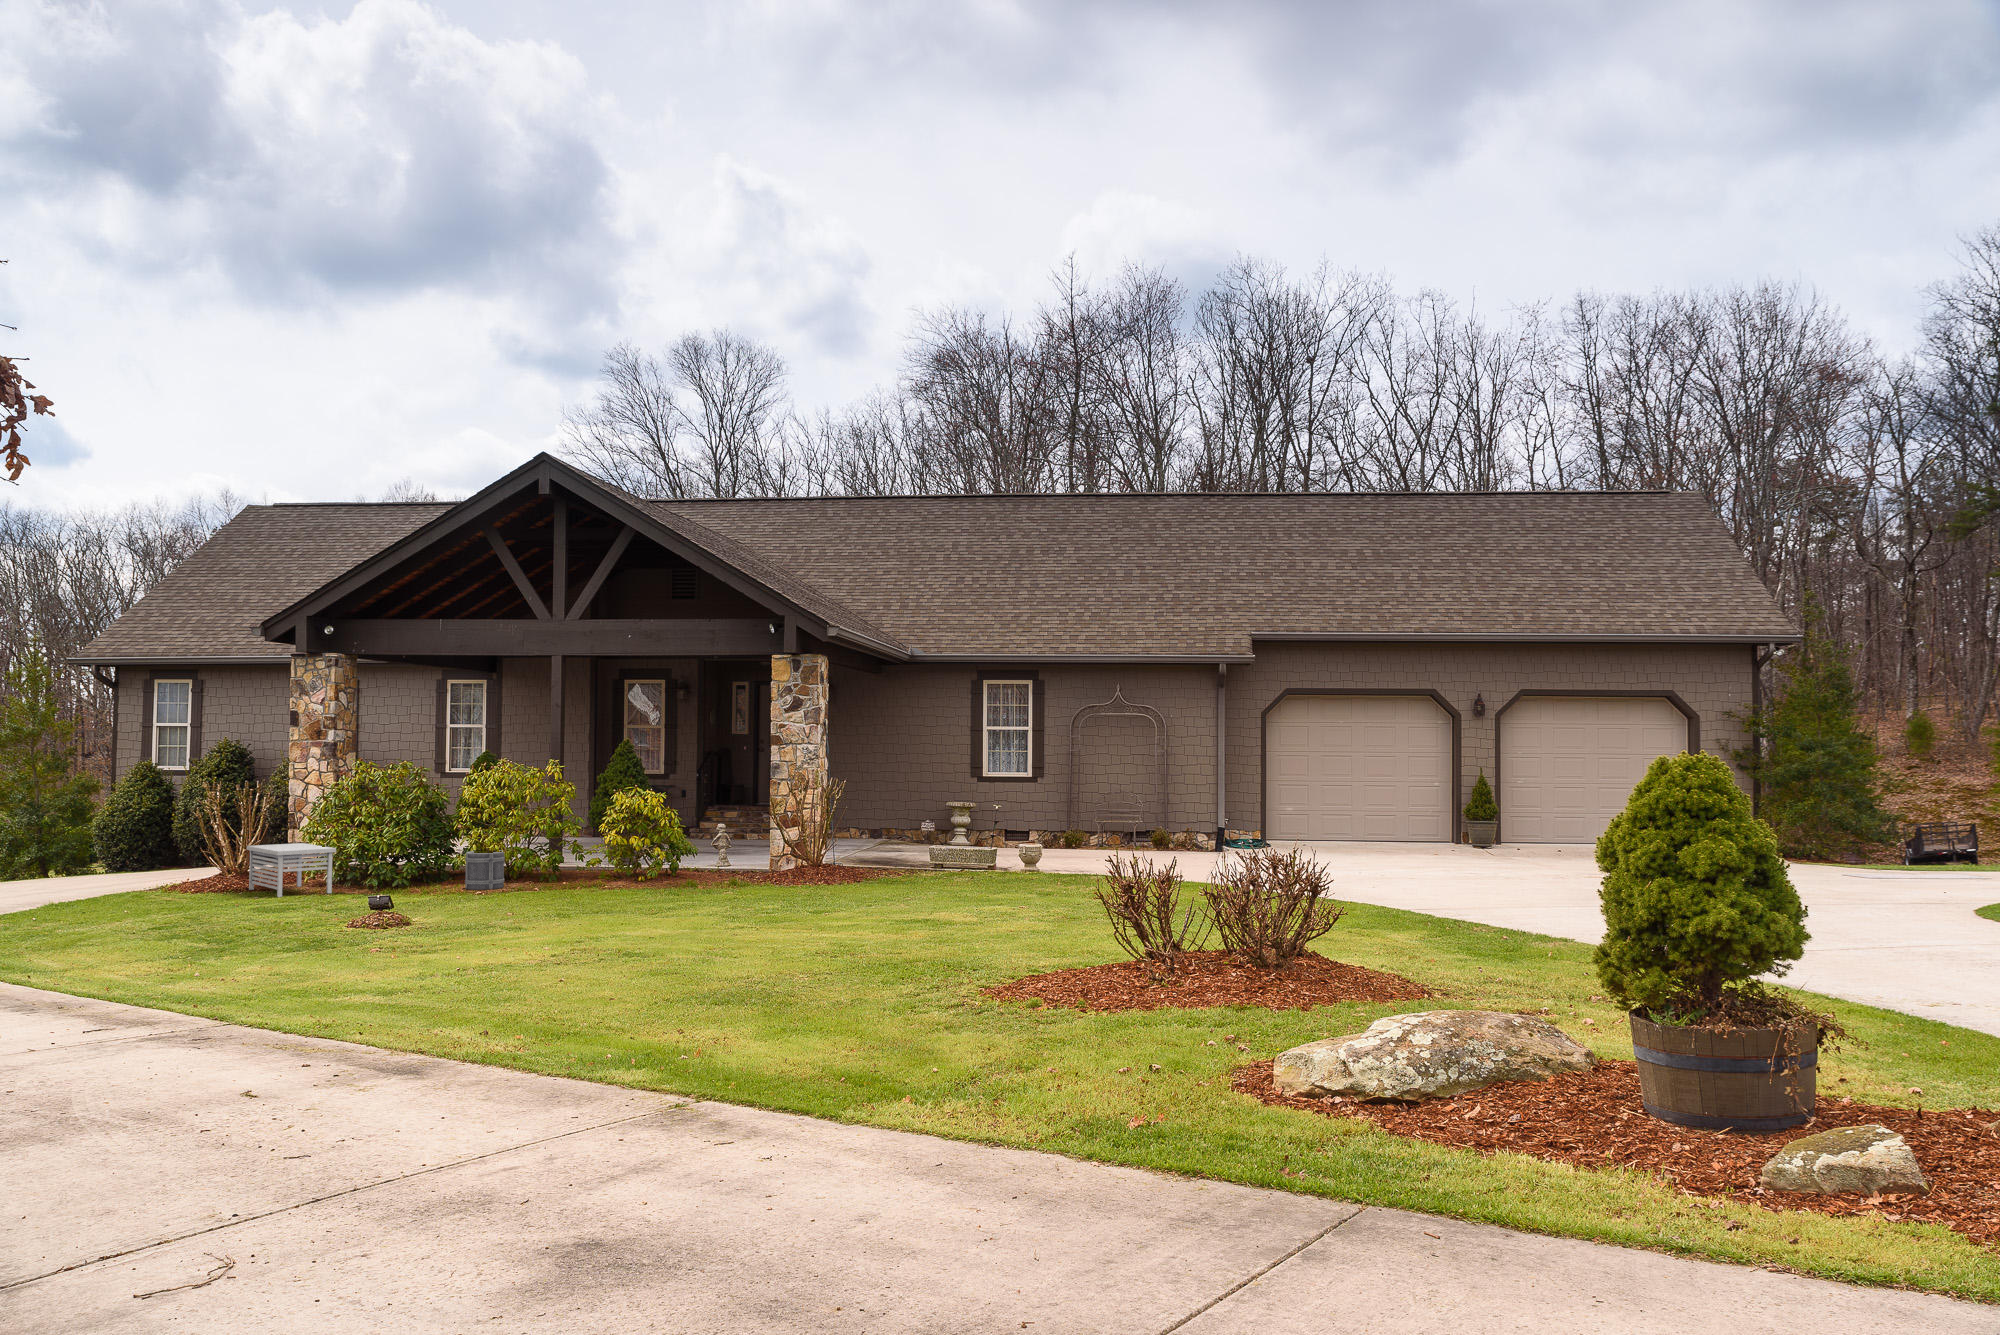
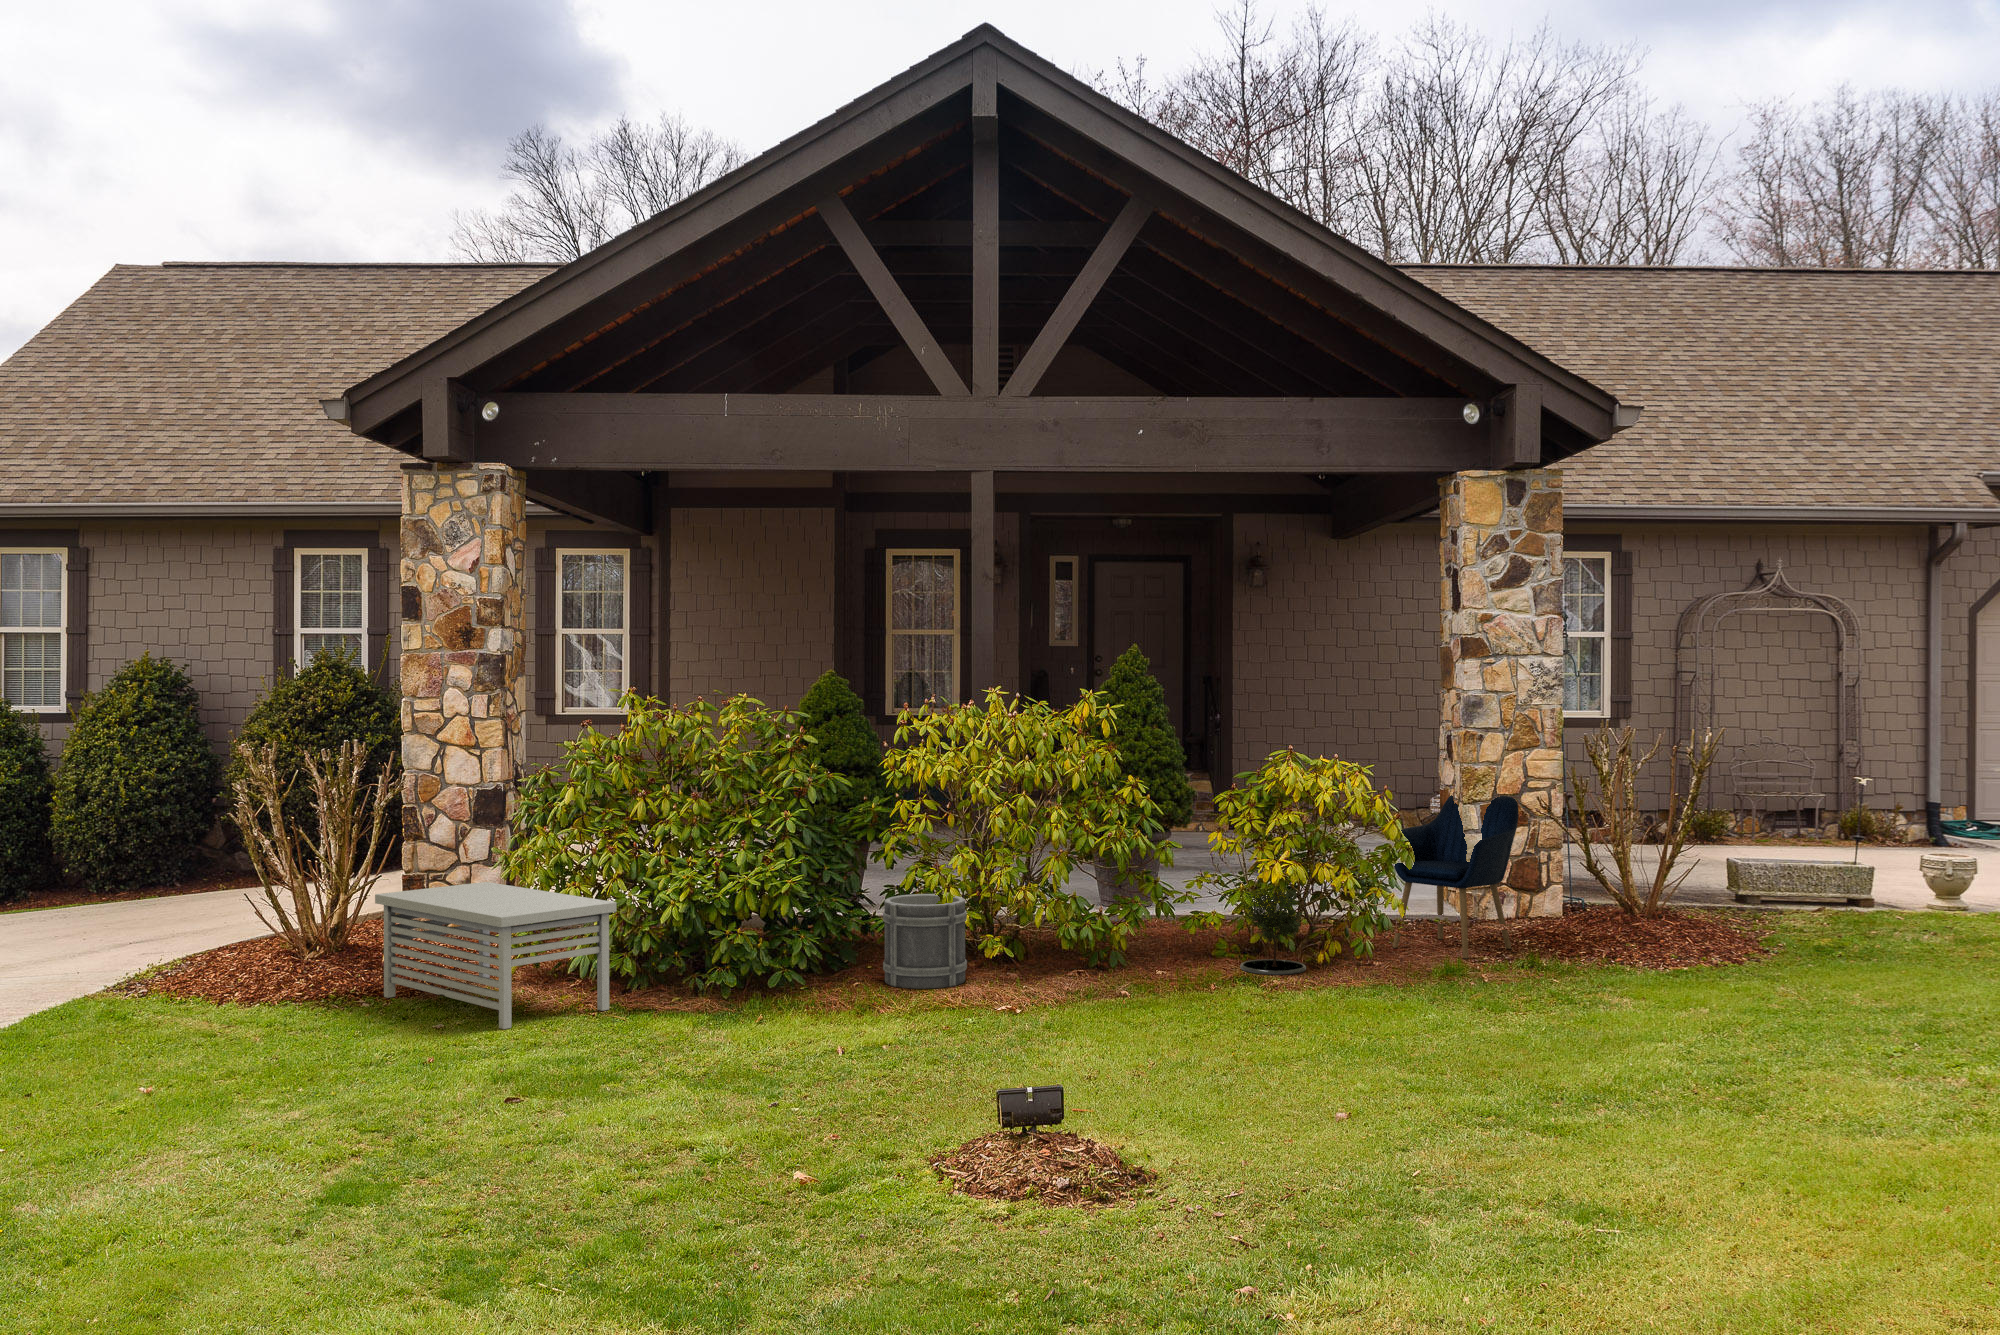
chair: none [729,809,789,884] -> present [1393,795,1519,959]
potted tree: none [631,833,665,888] -> present [1240,861,1306,975]

